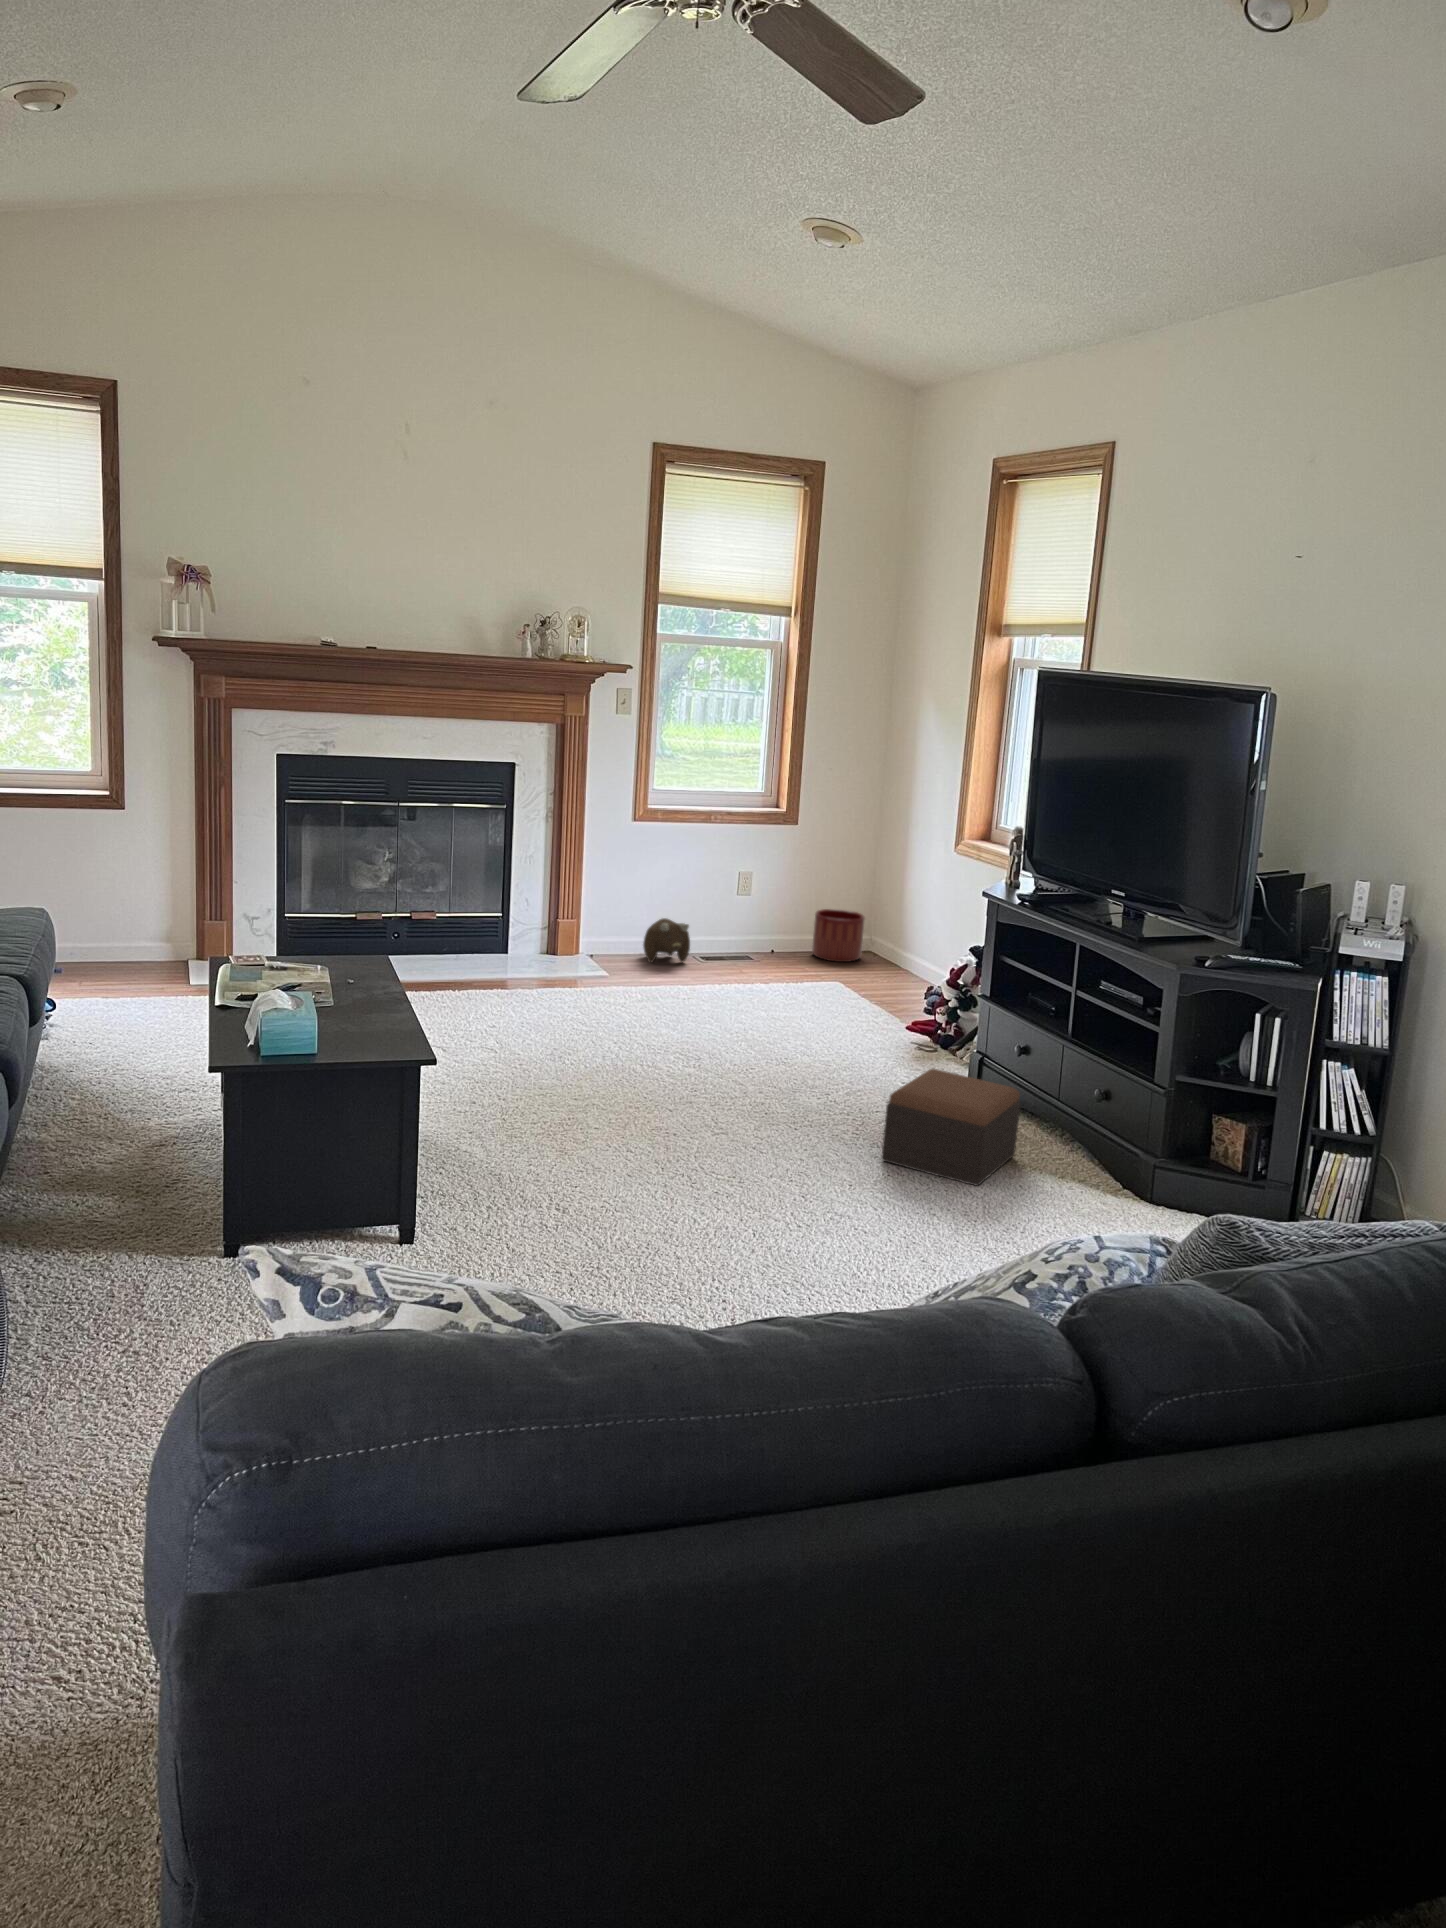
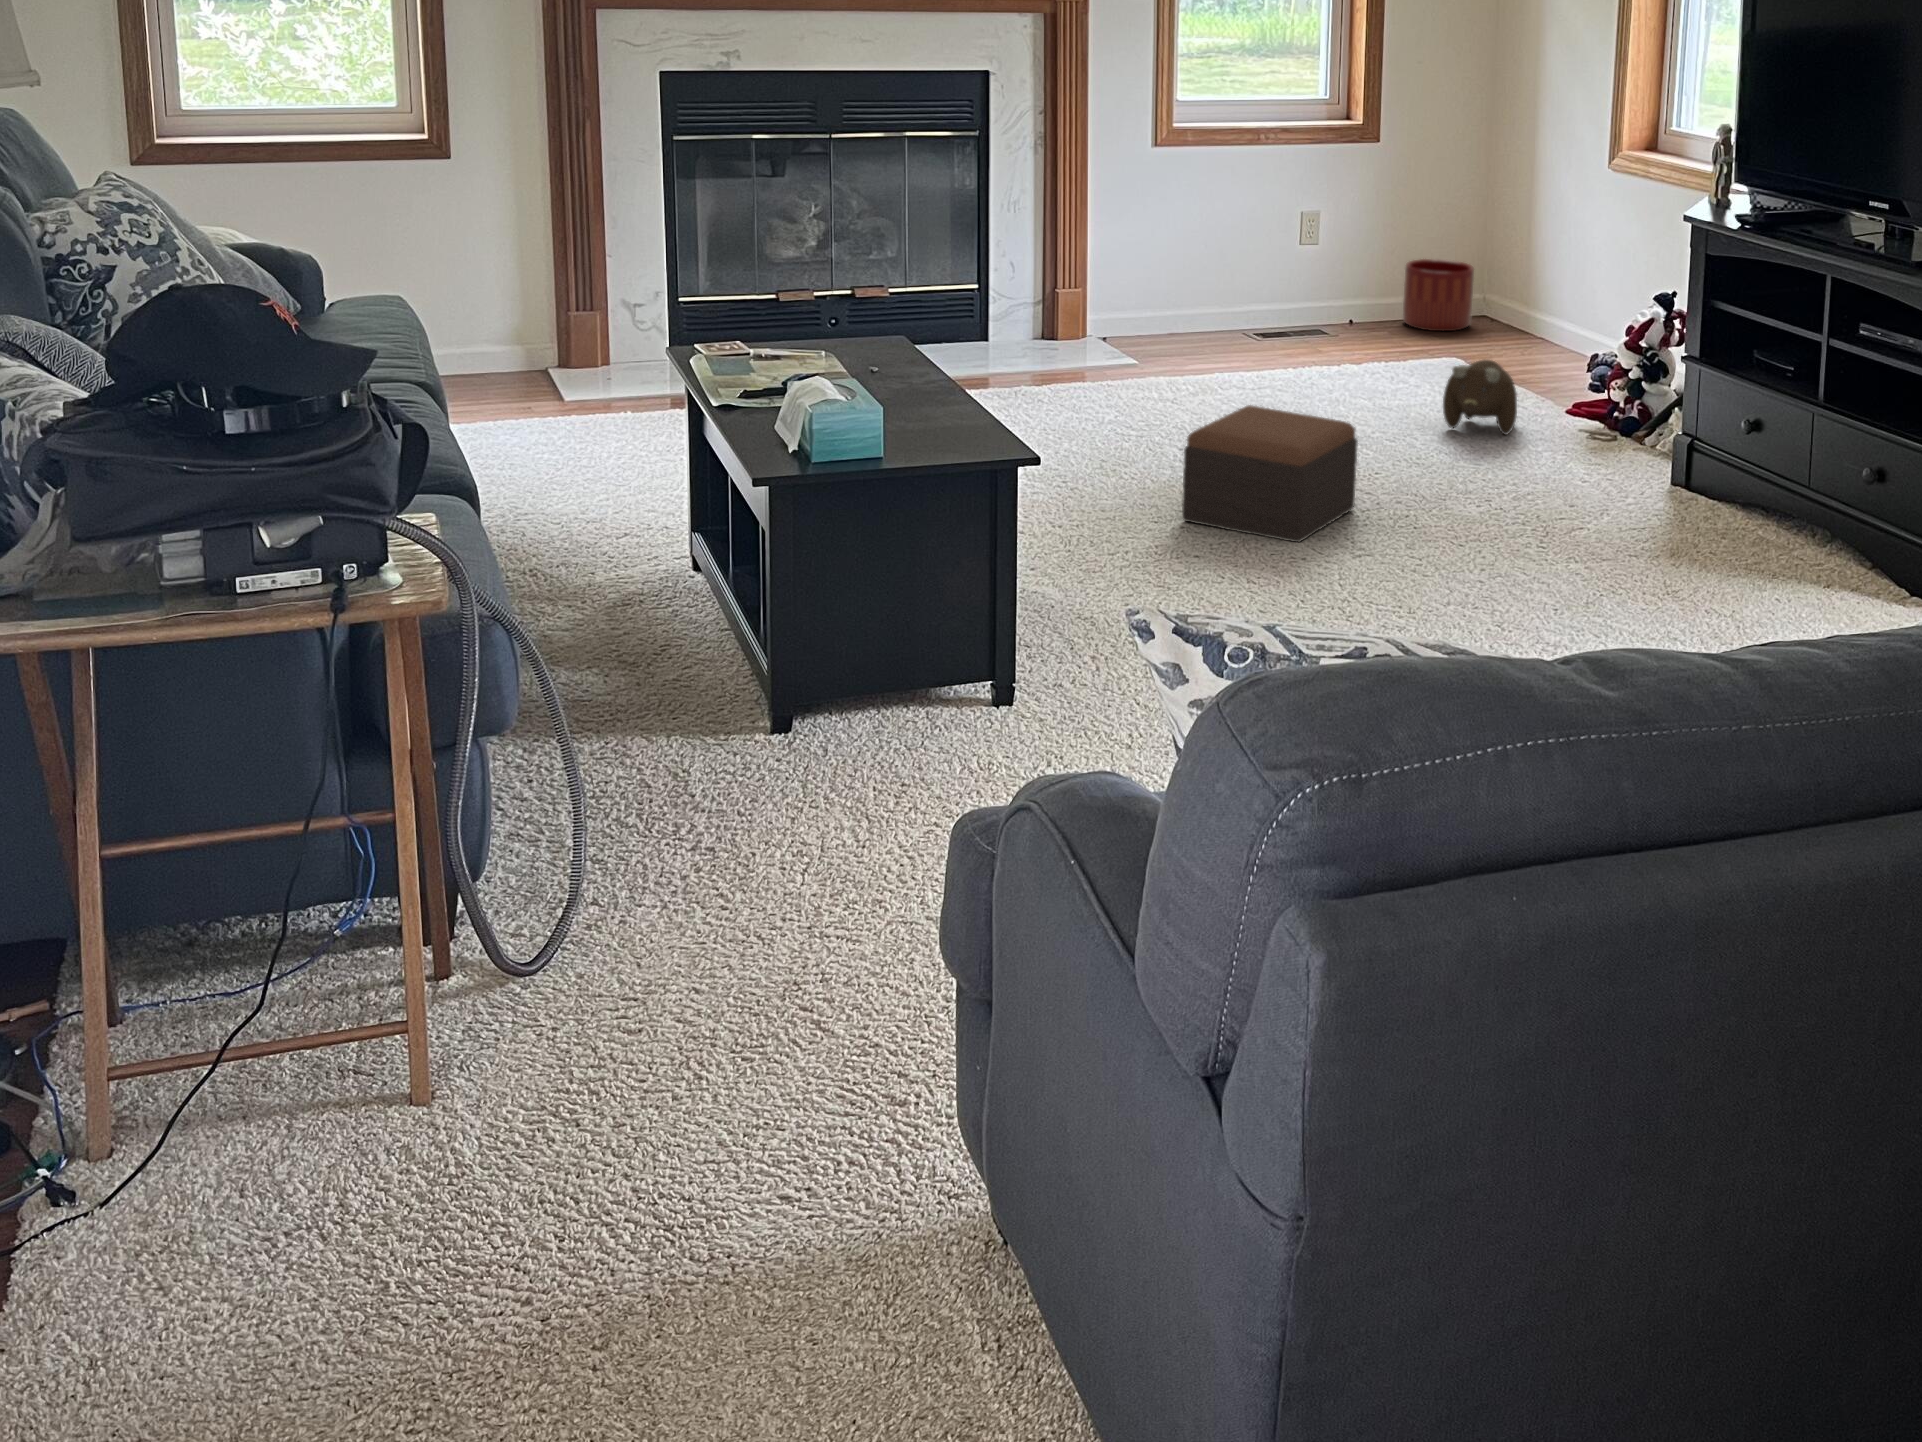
plush toy: present [643,918,690,962] -> present [1443,360,1517,435]
footstool: present [881,1069,1021,1186] -> present [1182,405,1358,542]

